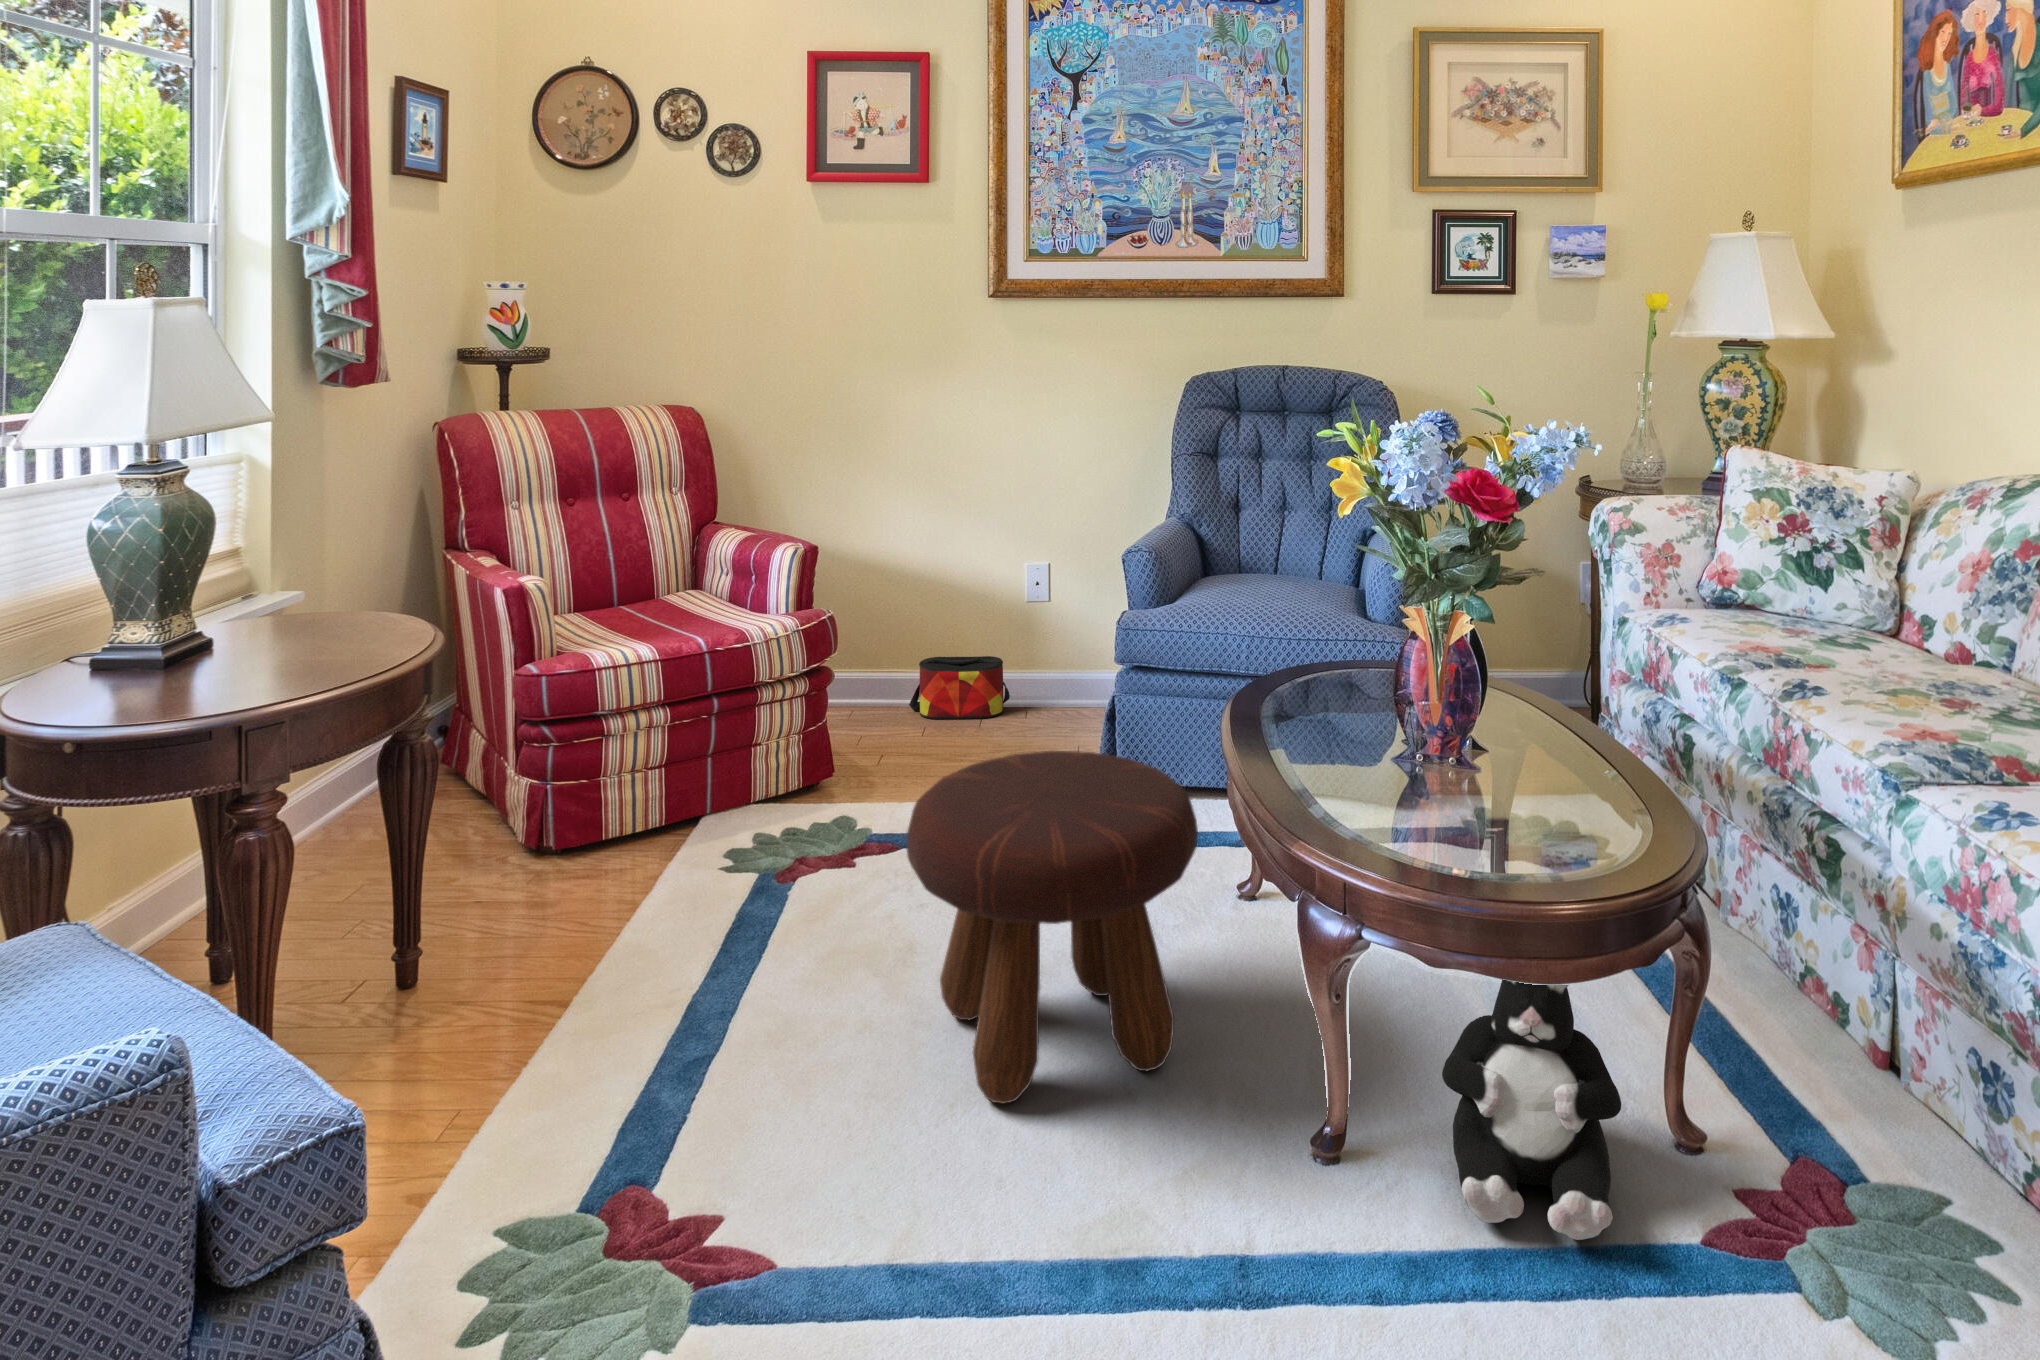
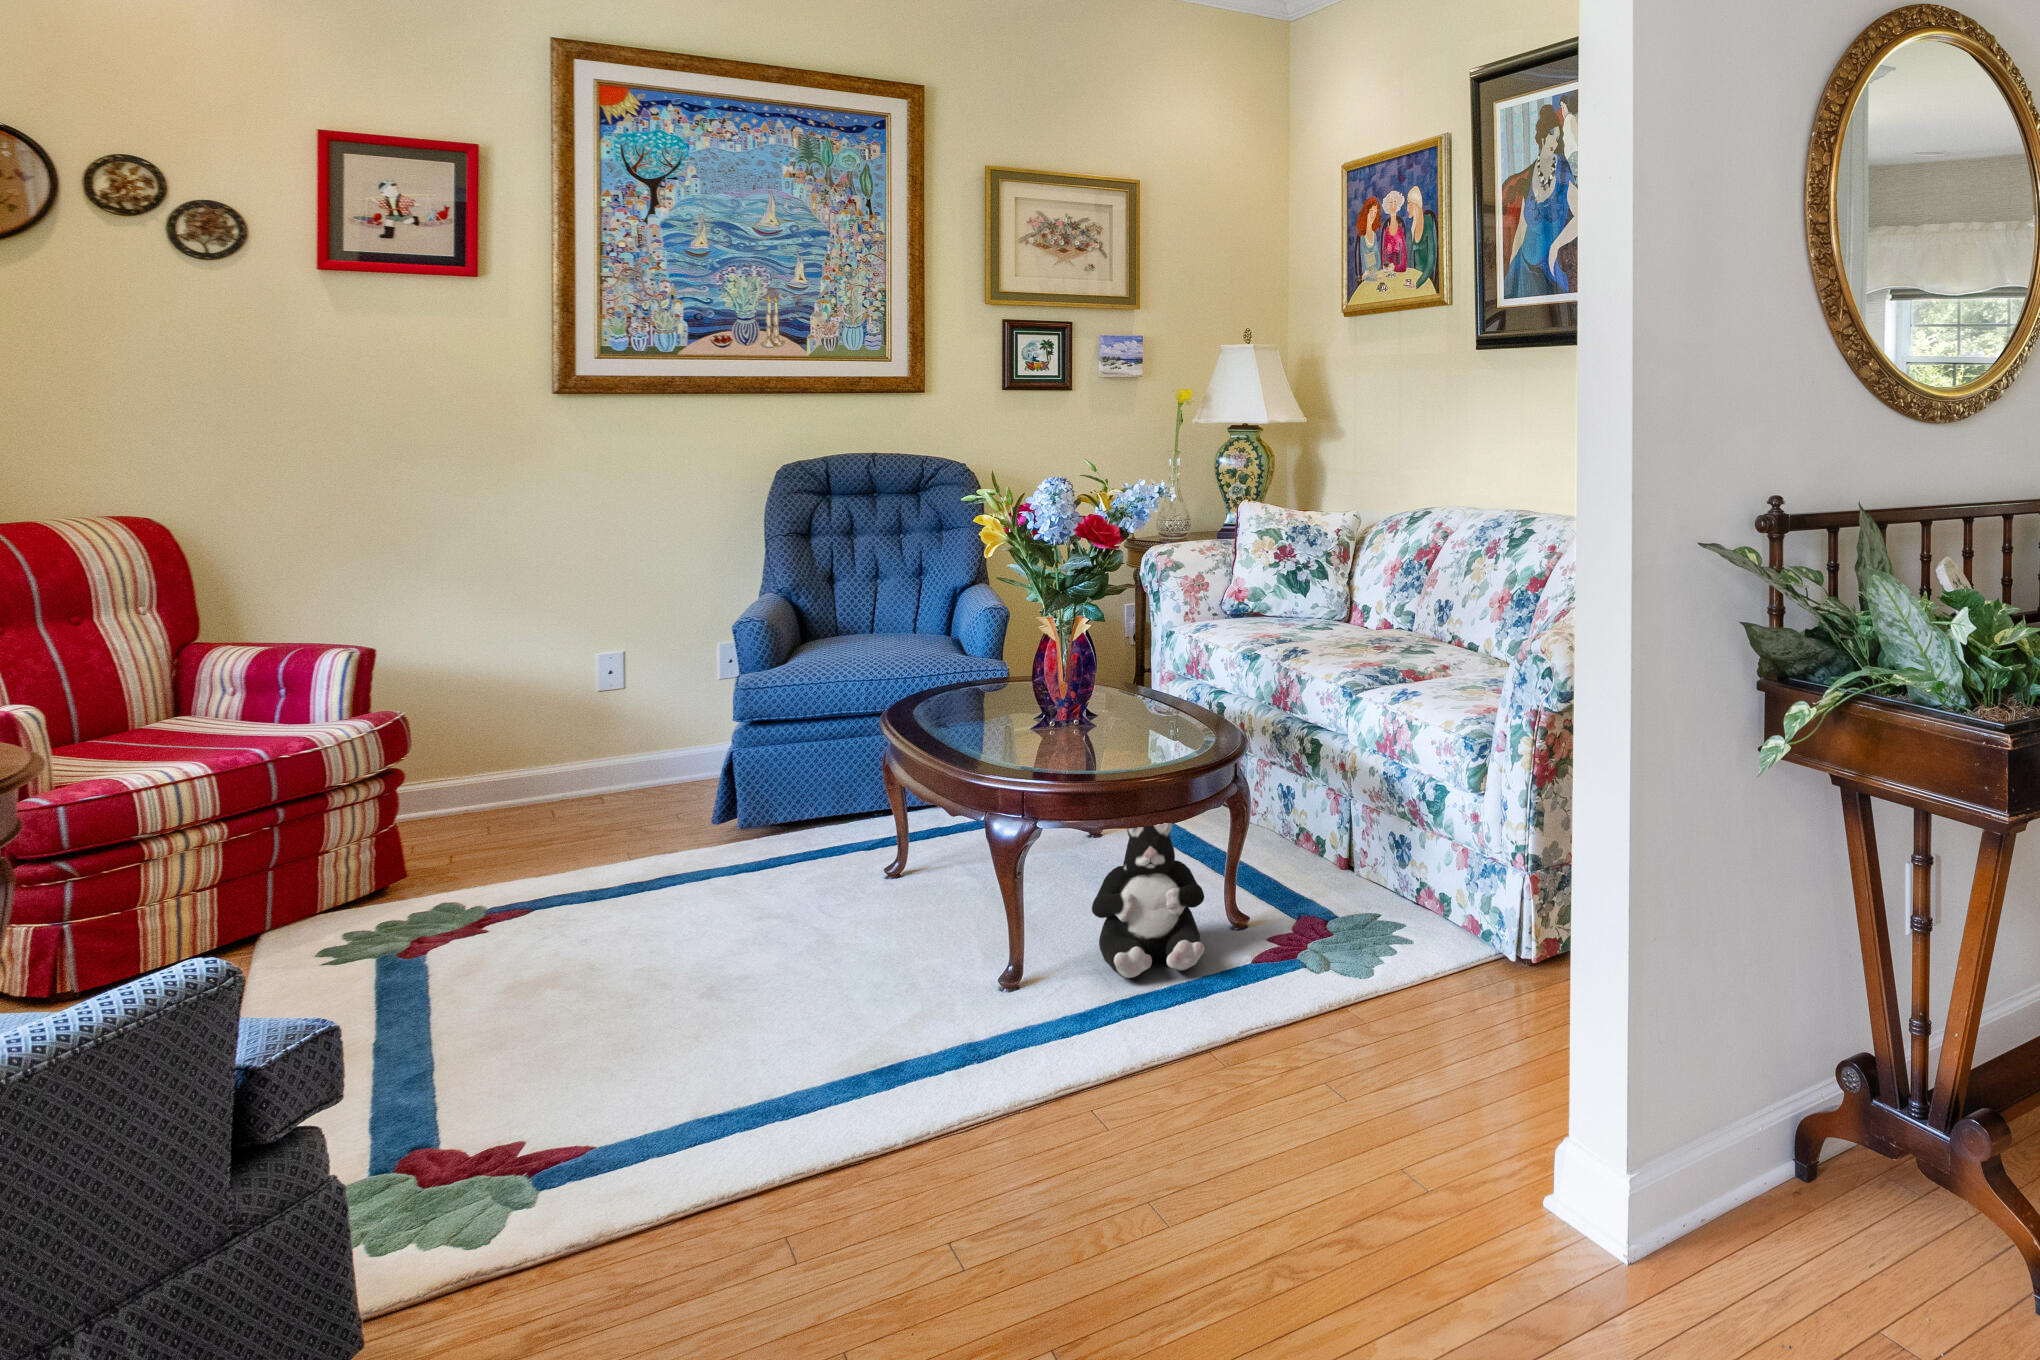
bag: present [909,656,1010,719] -> none [445,760,571,833]
footstool: present [906,751,1198,1103] -> none [642,761,897,1022]

